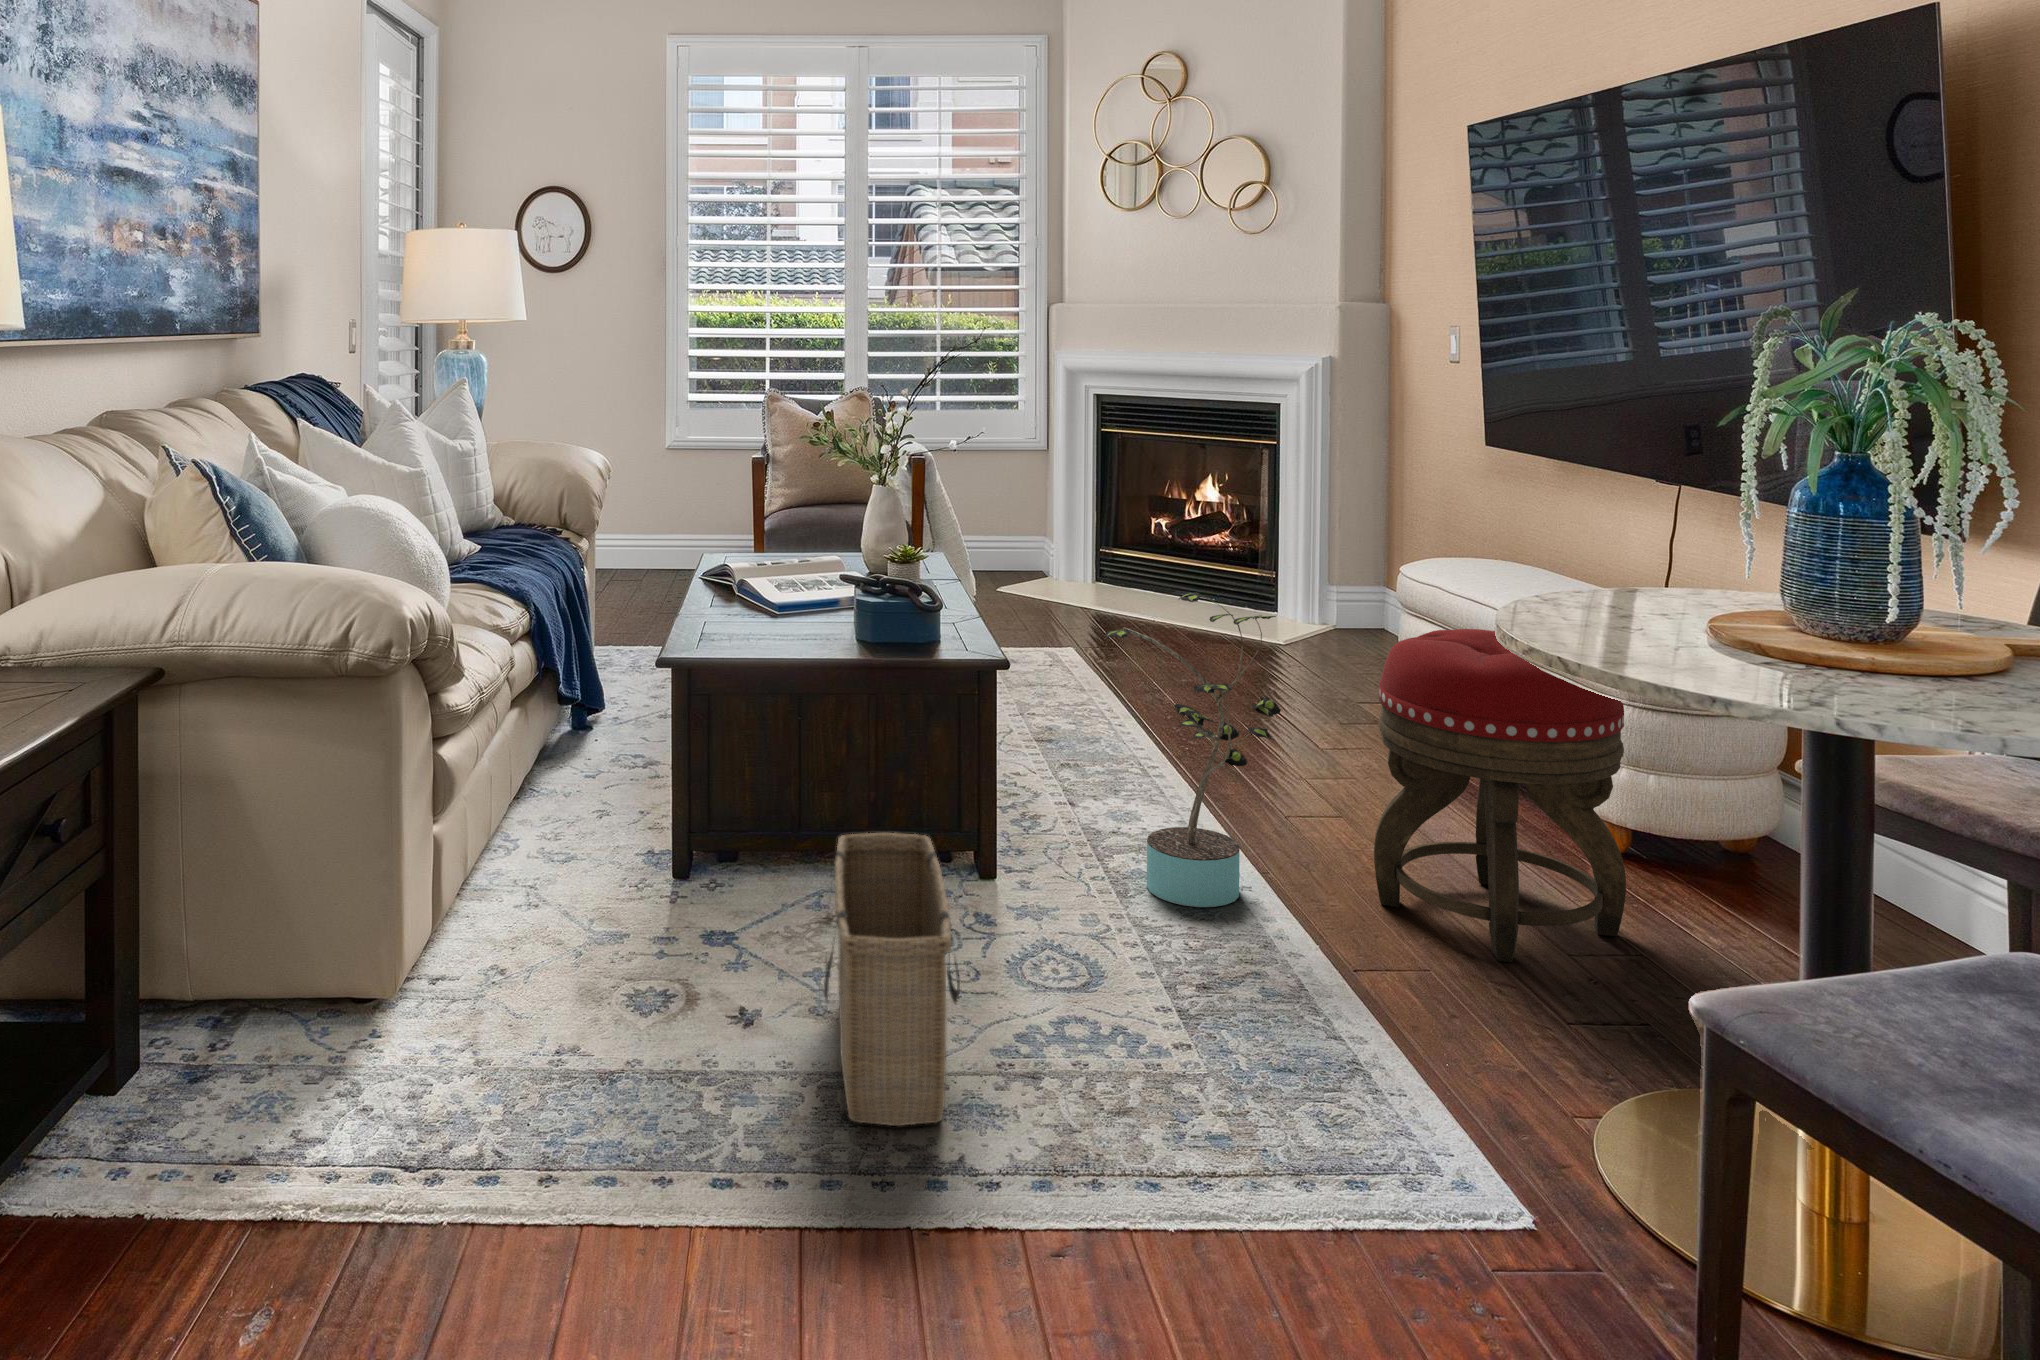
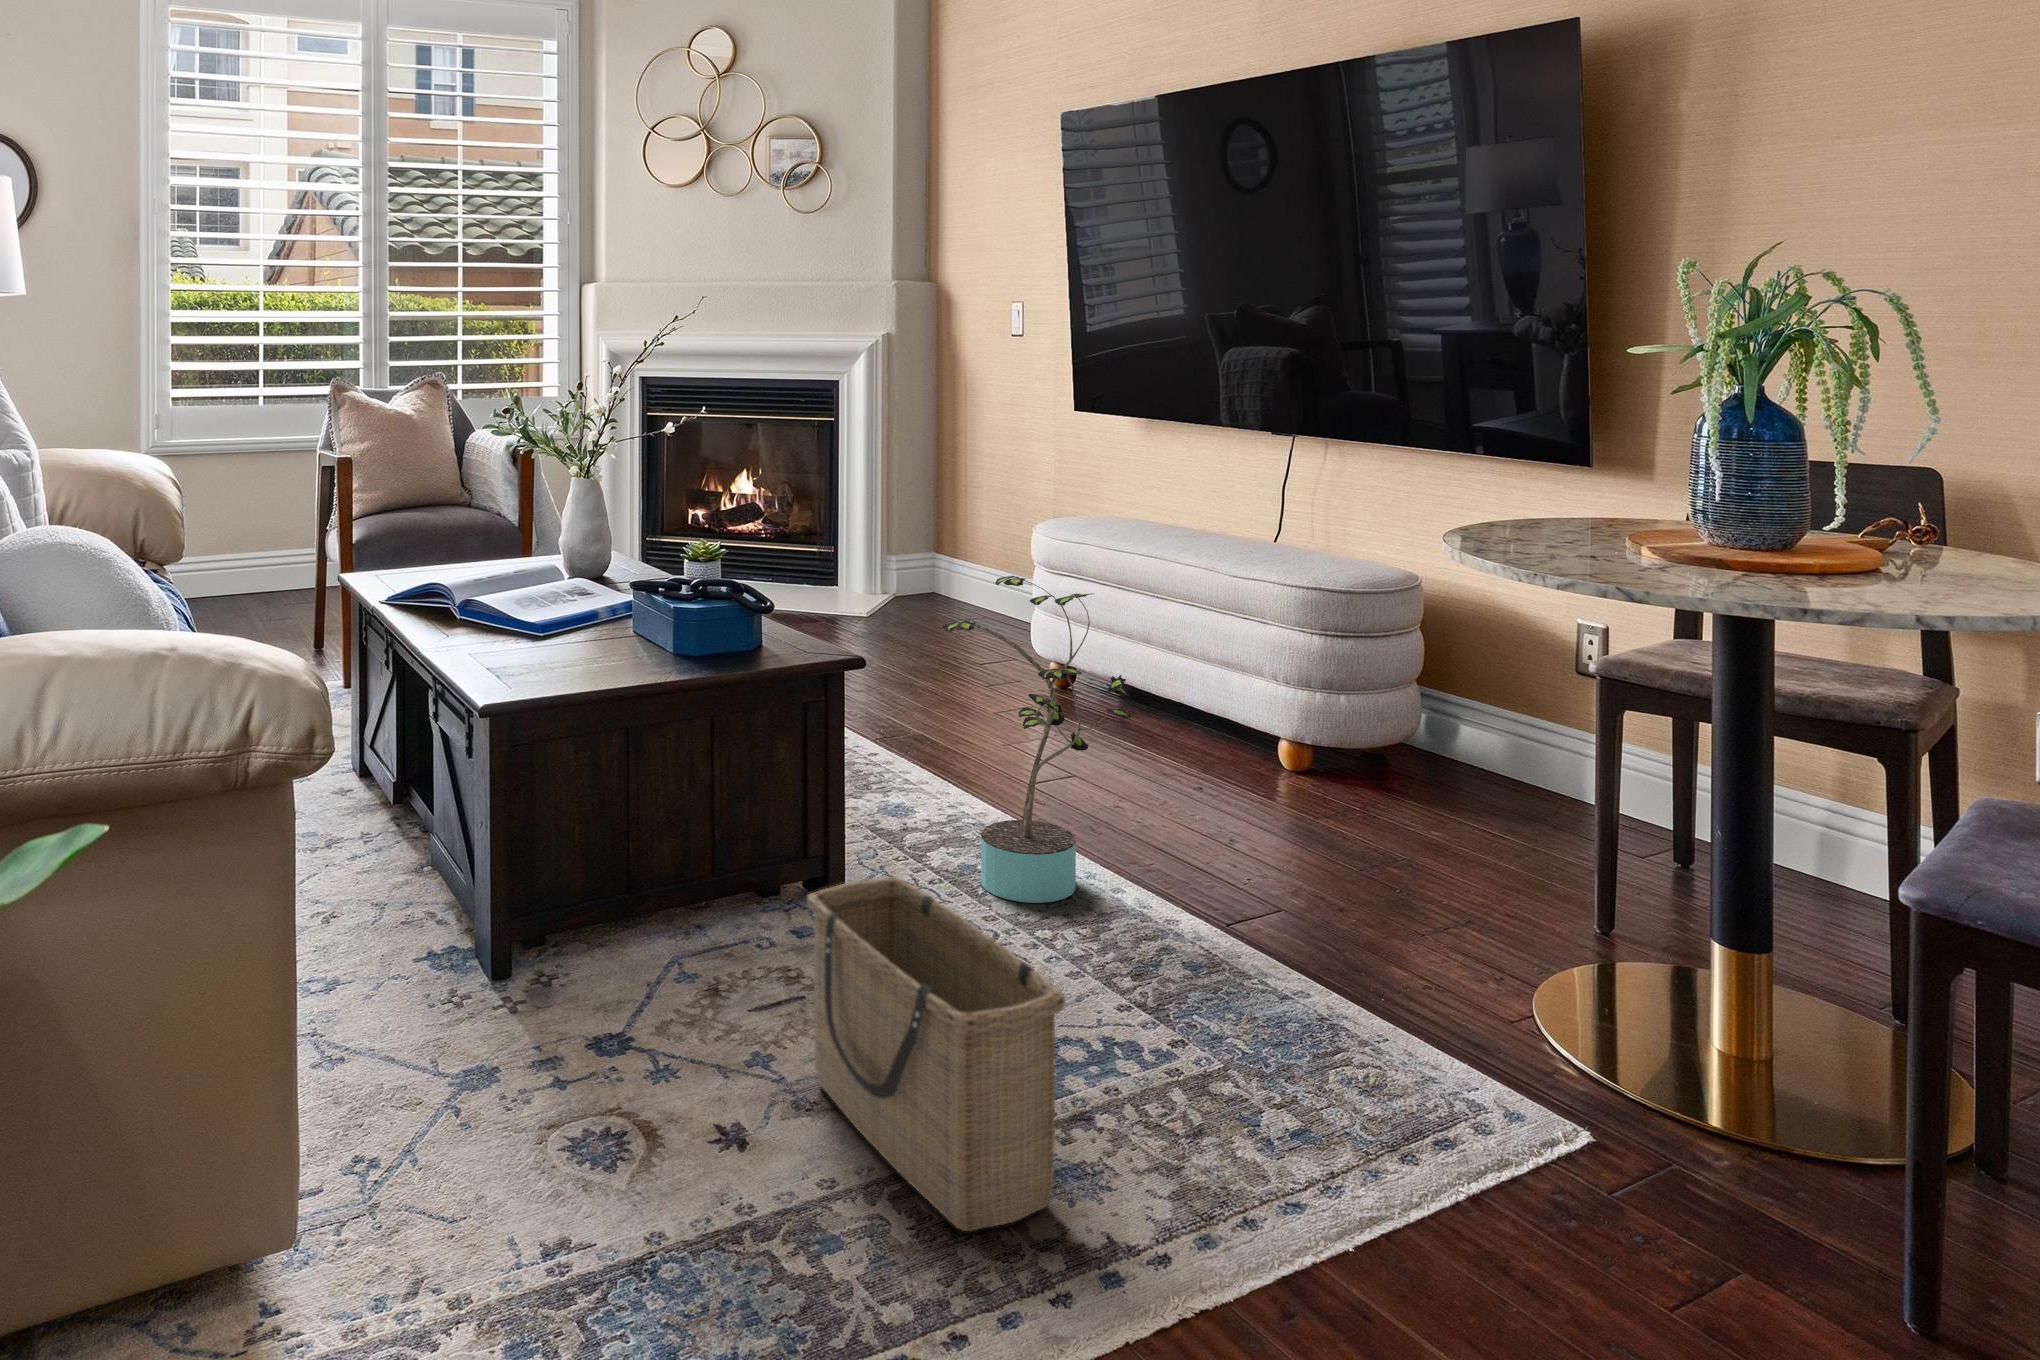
footstool: present [1374,629,1626,962] -> none [1183,590,1408,904]

